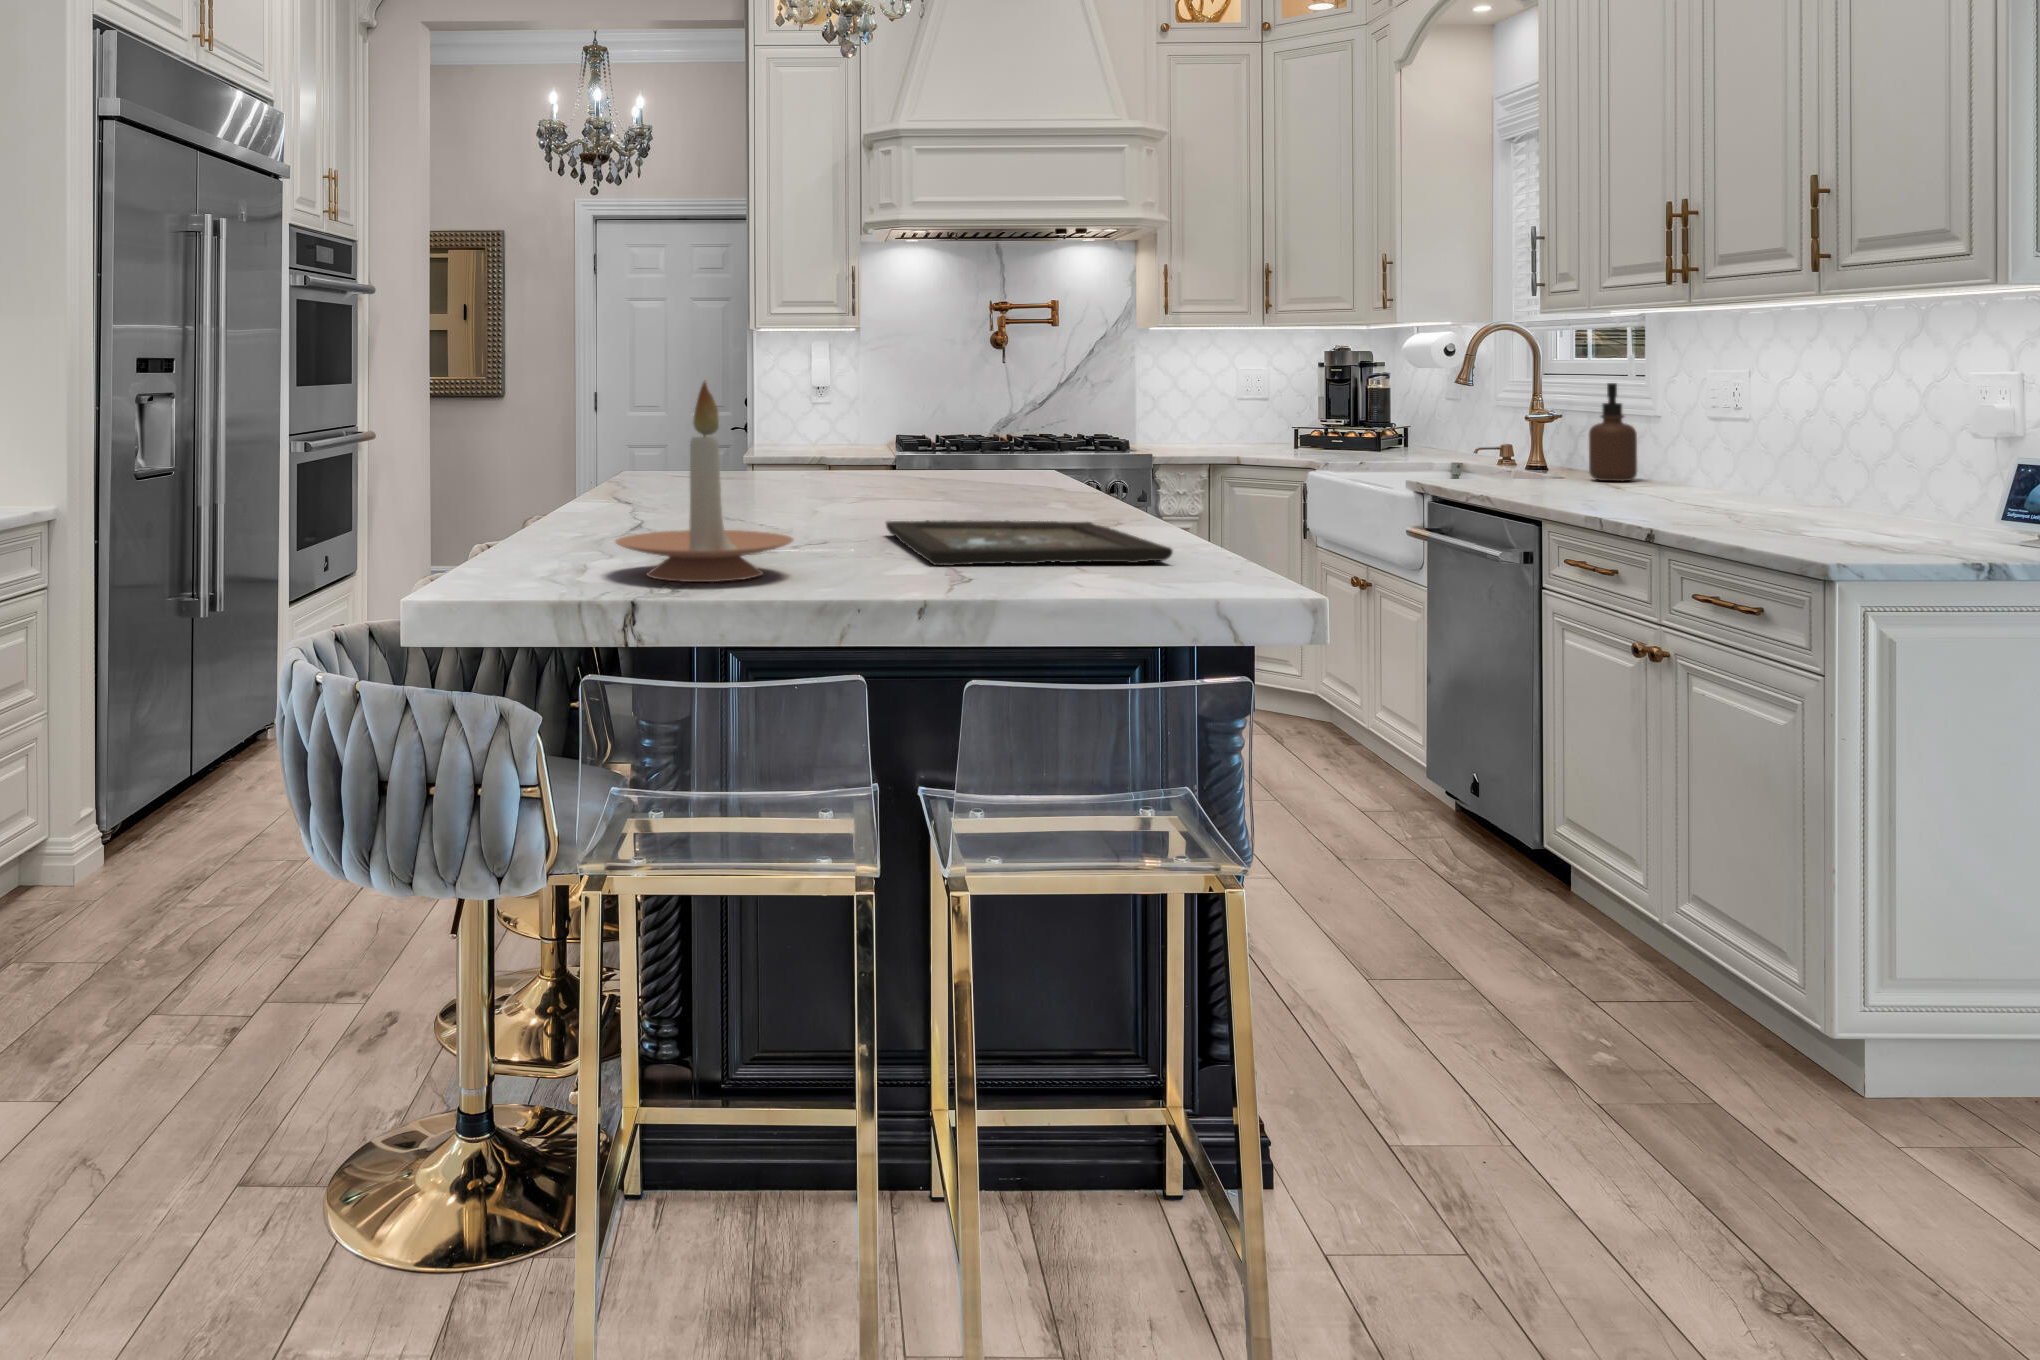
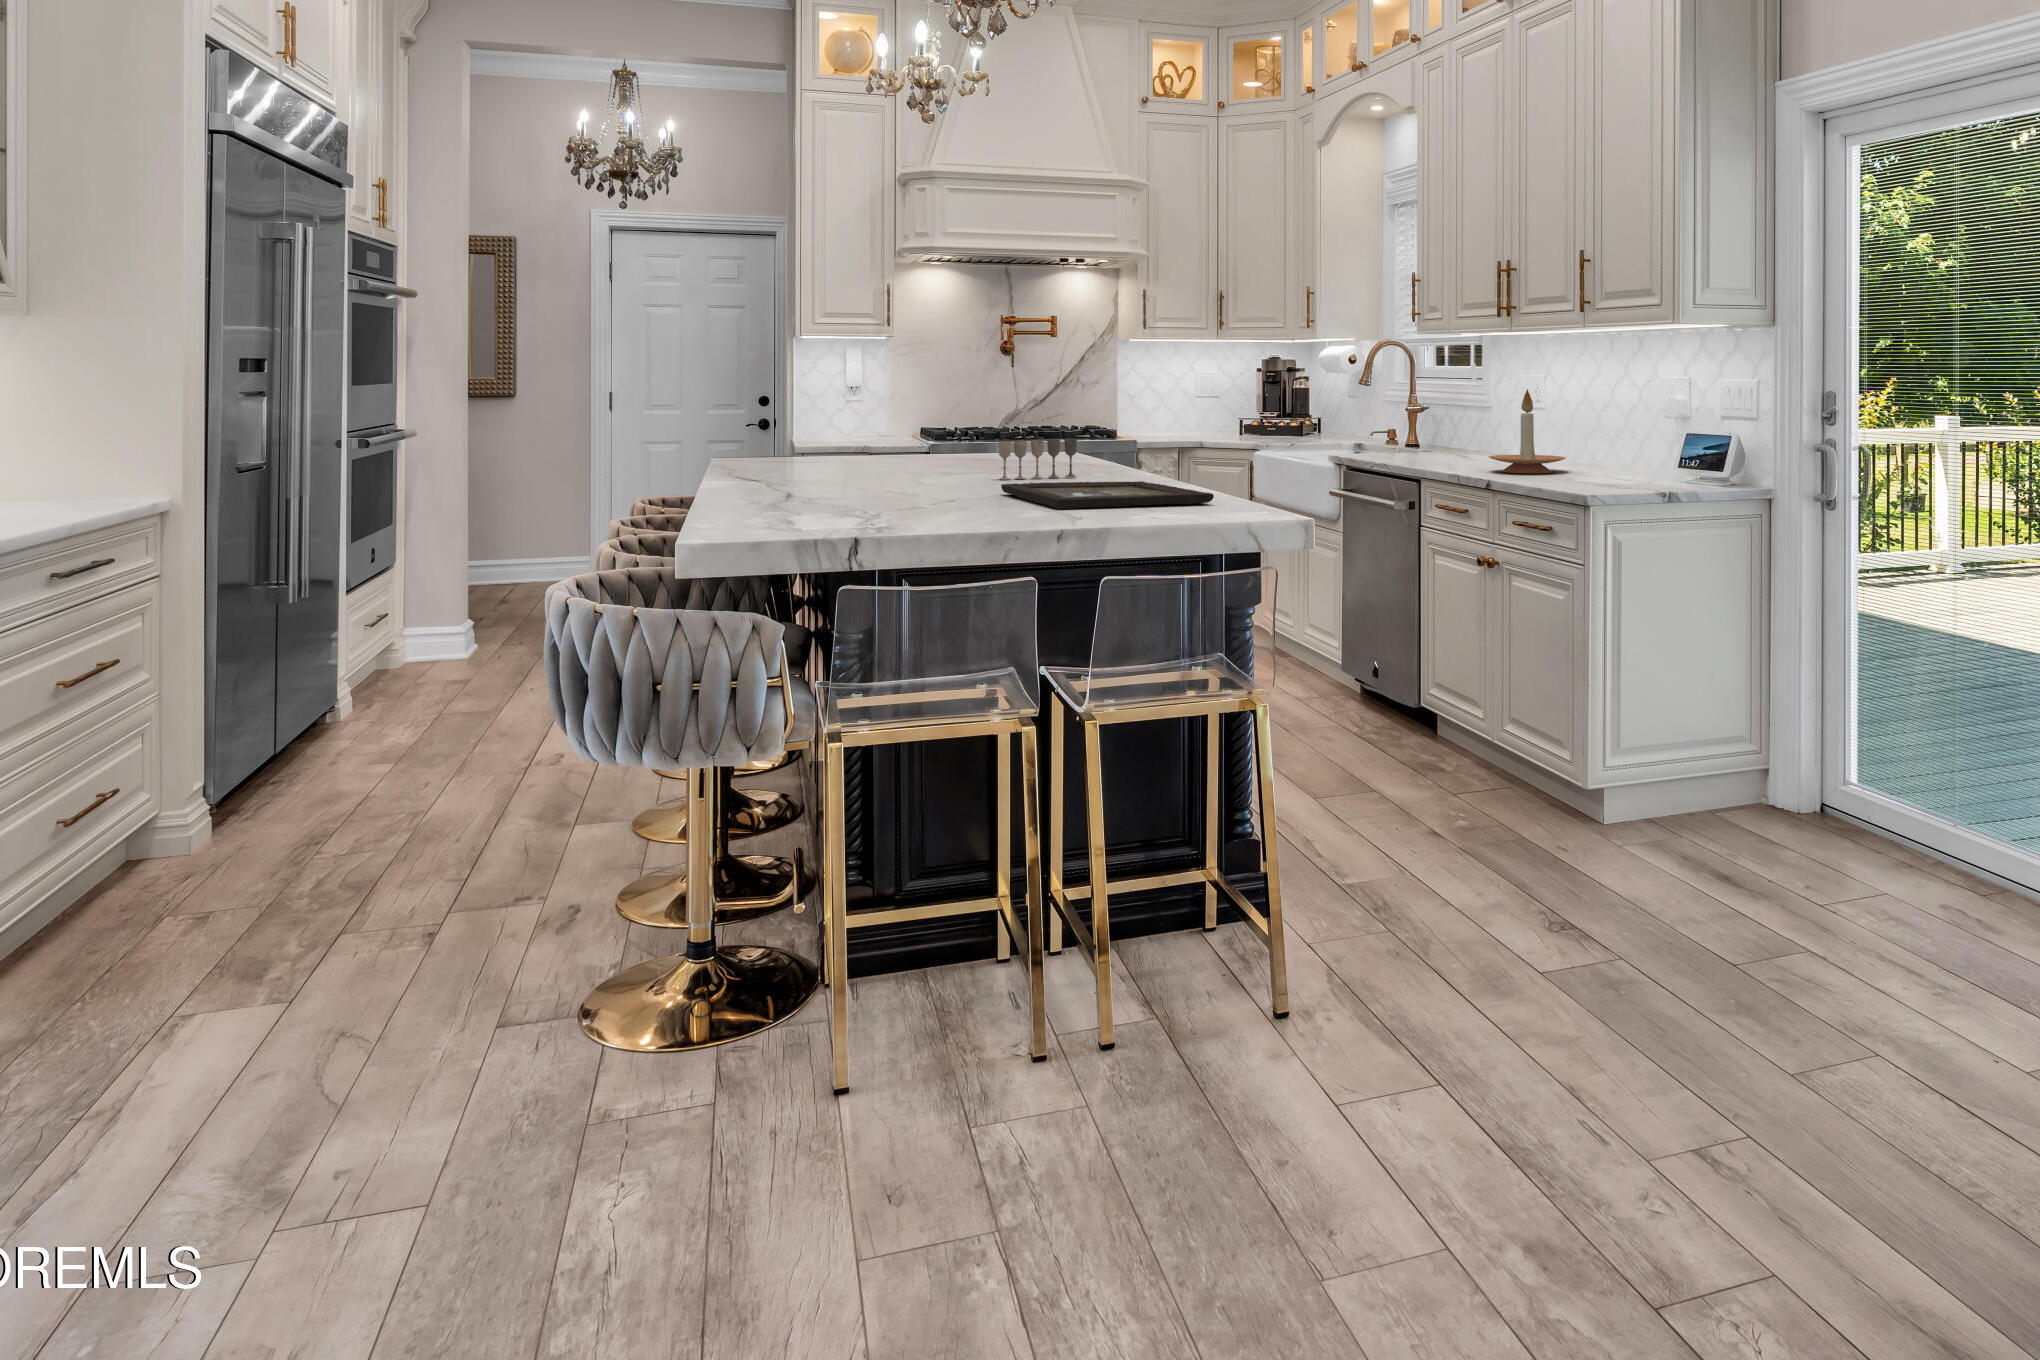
candle holder: present [615,382,793,582] -> present [1489,389,1566,473]
soap dispenser: present [1589,383,1637,481] -> none [1447,384,1477,453]
wine glass: none [911,458,1019,511] -> present [998,439,1077,480]

